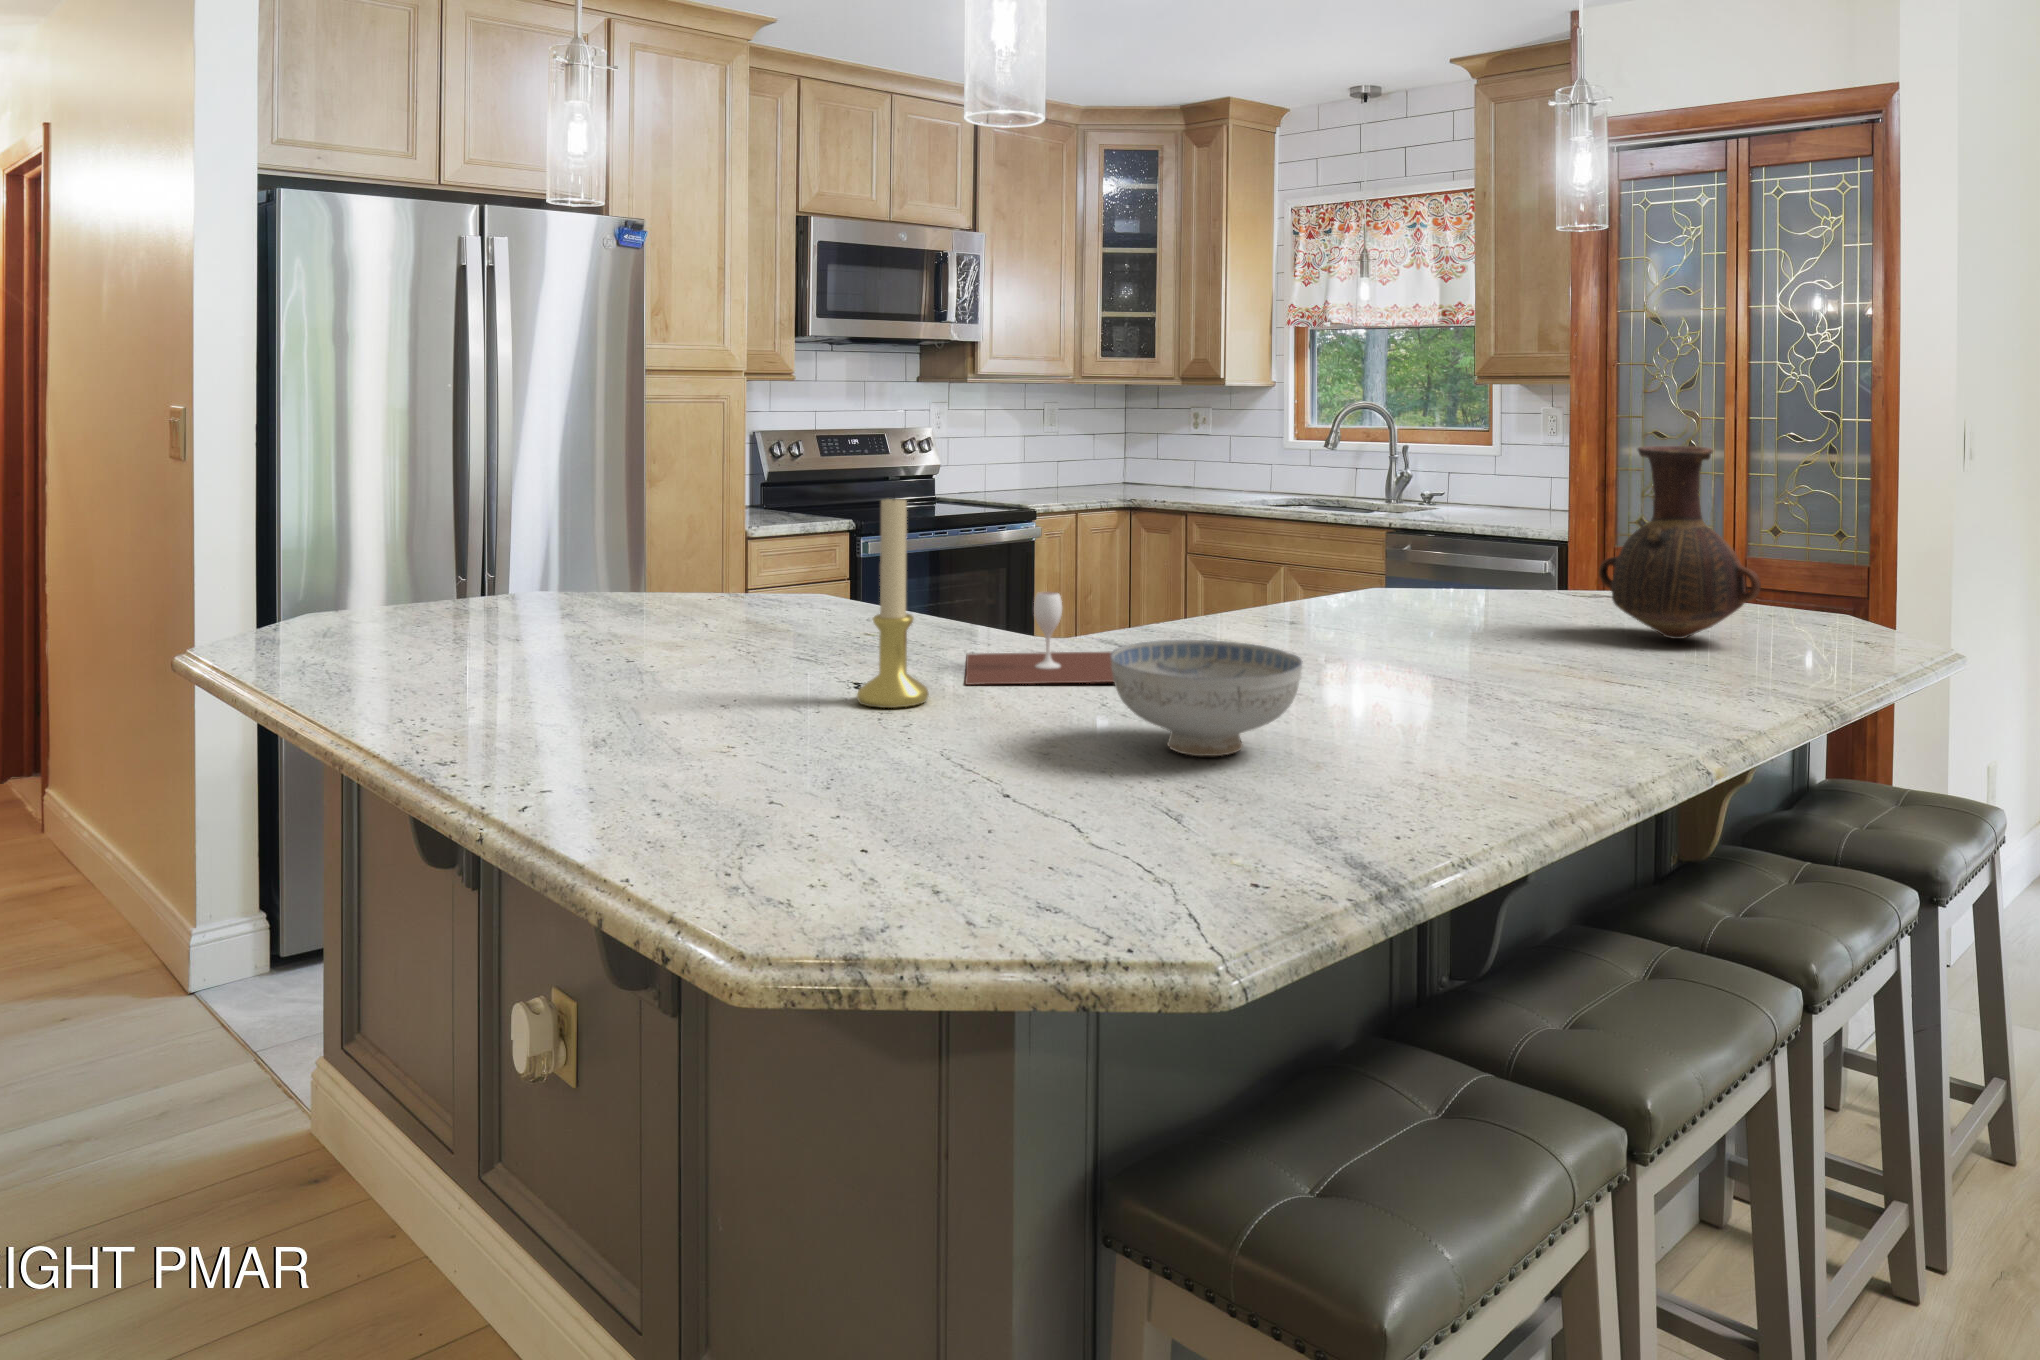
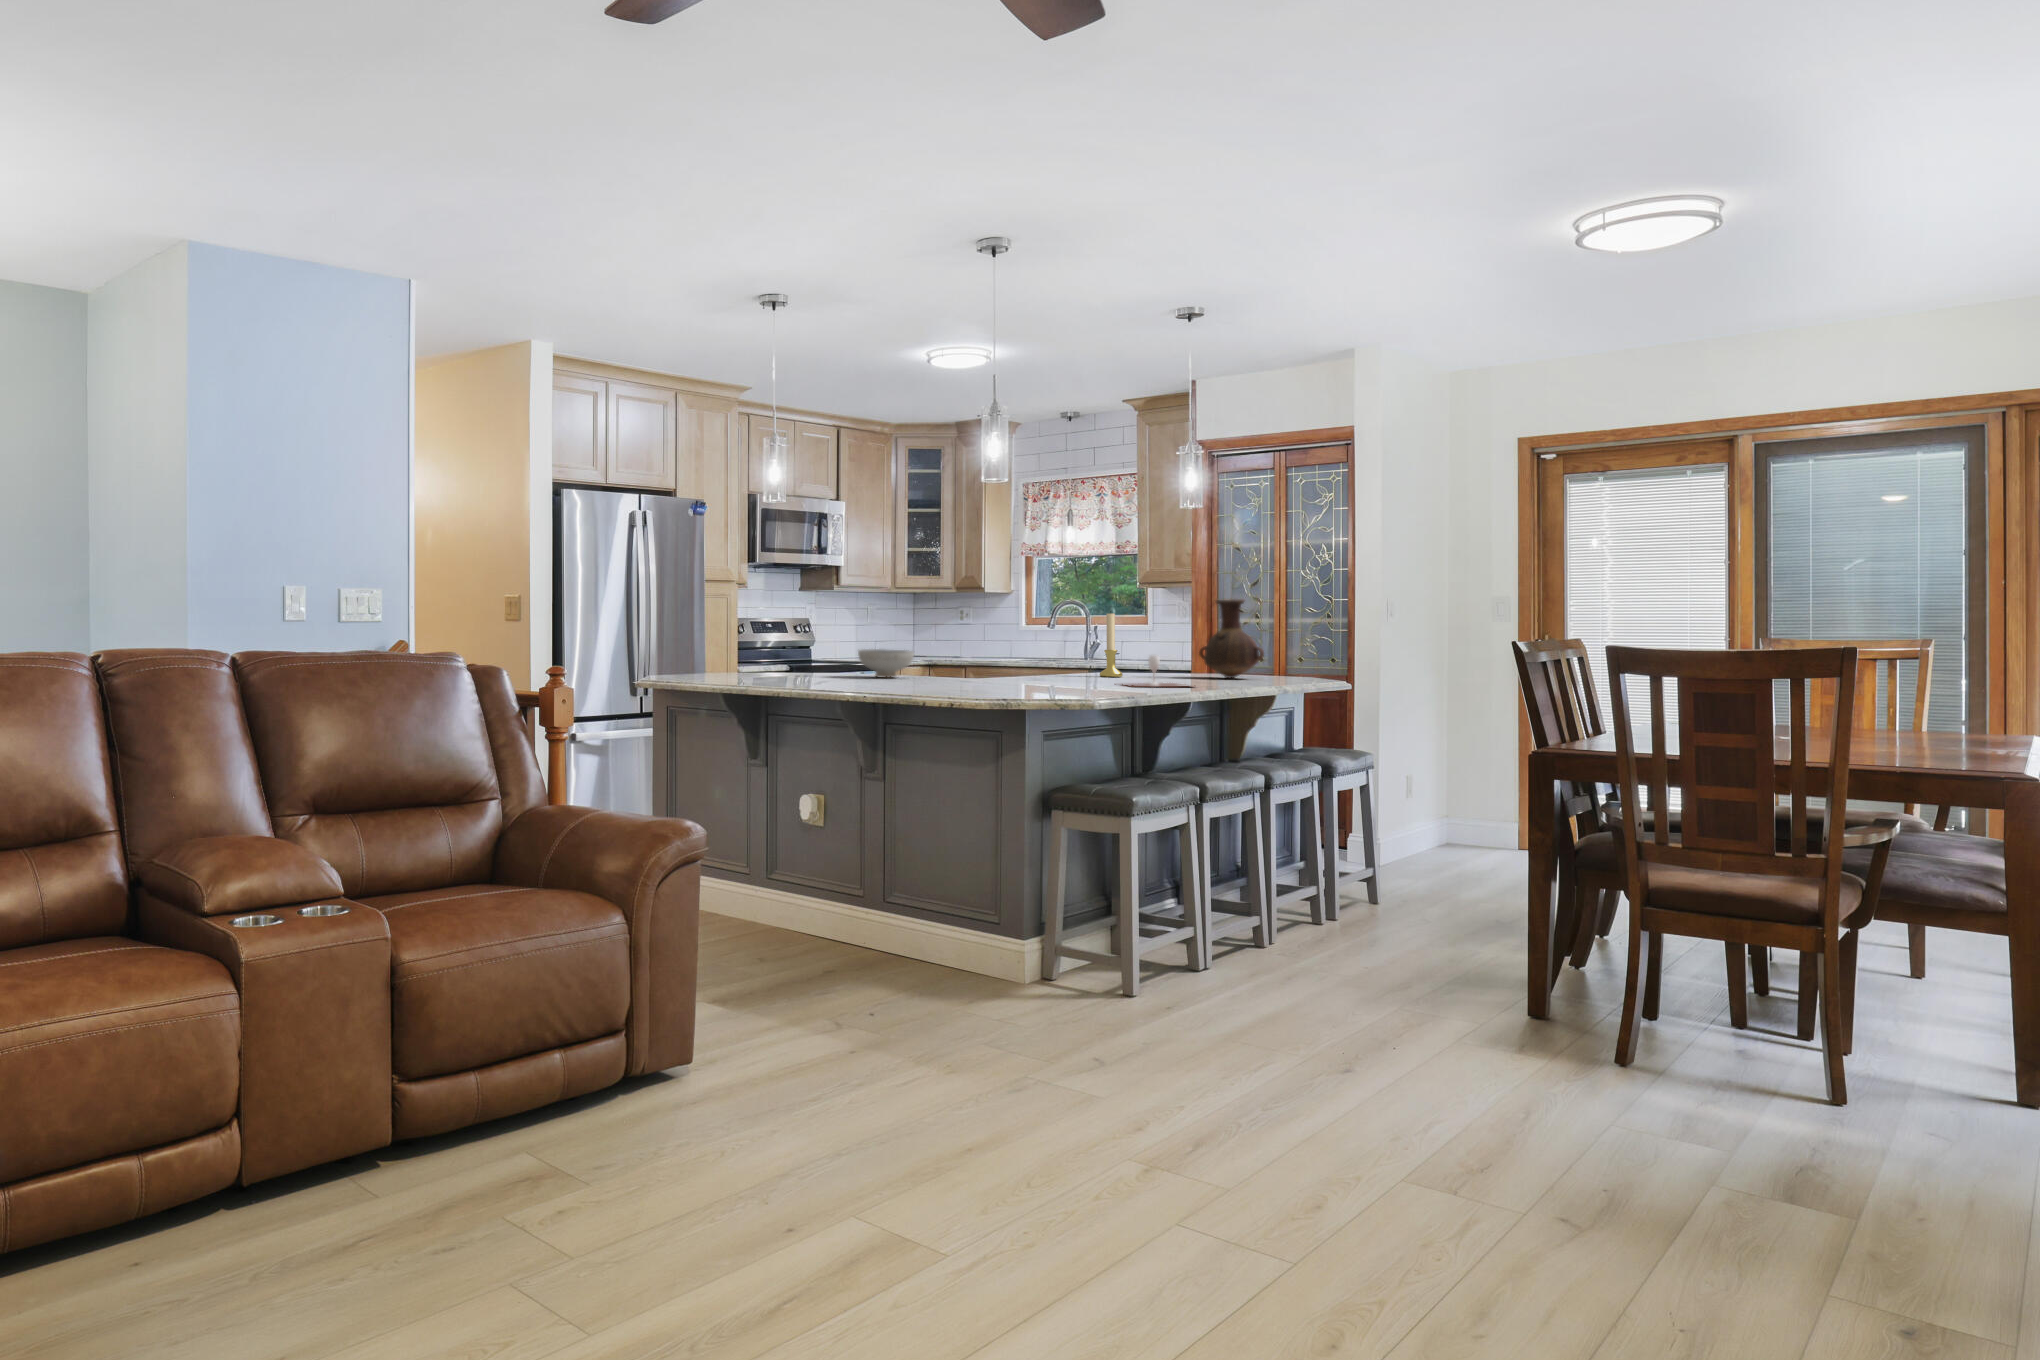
candle holder: present [857,493,929,708] -> present [1100,613,1123,677]
wine glass: present [965,592,1114,685] -> present [1115,655,1182,687]
ceramic bowl: present [1111,640,1303,757] -> present [858,649,914,678]

